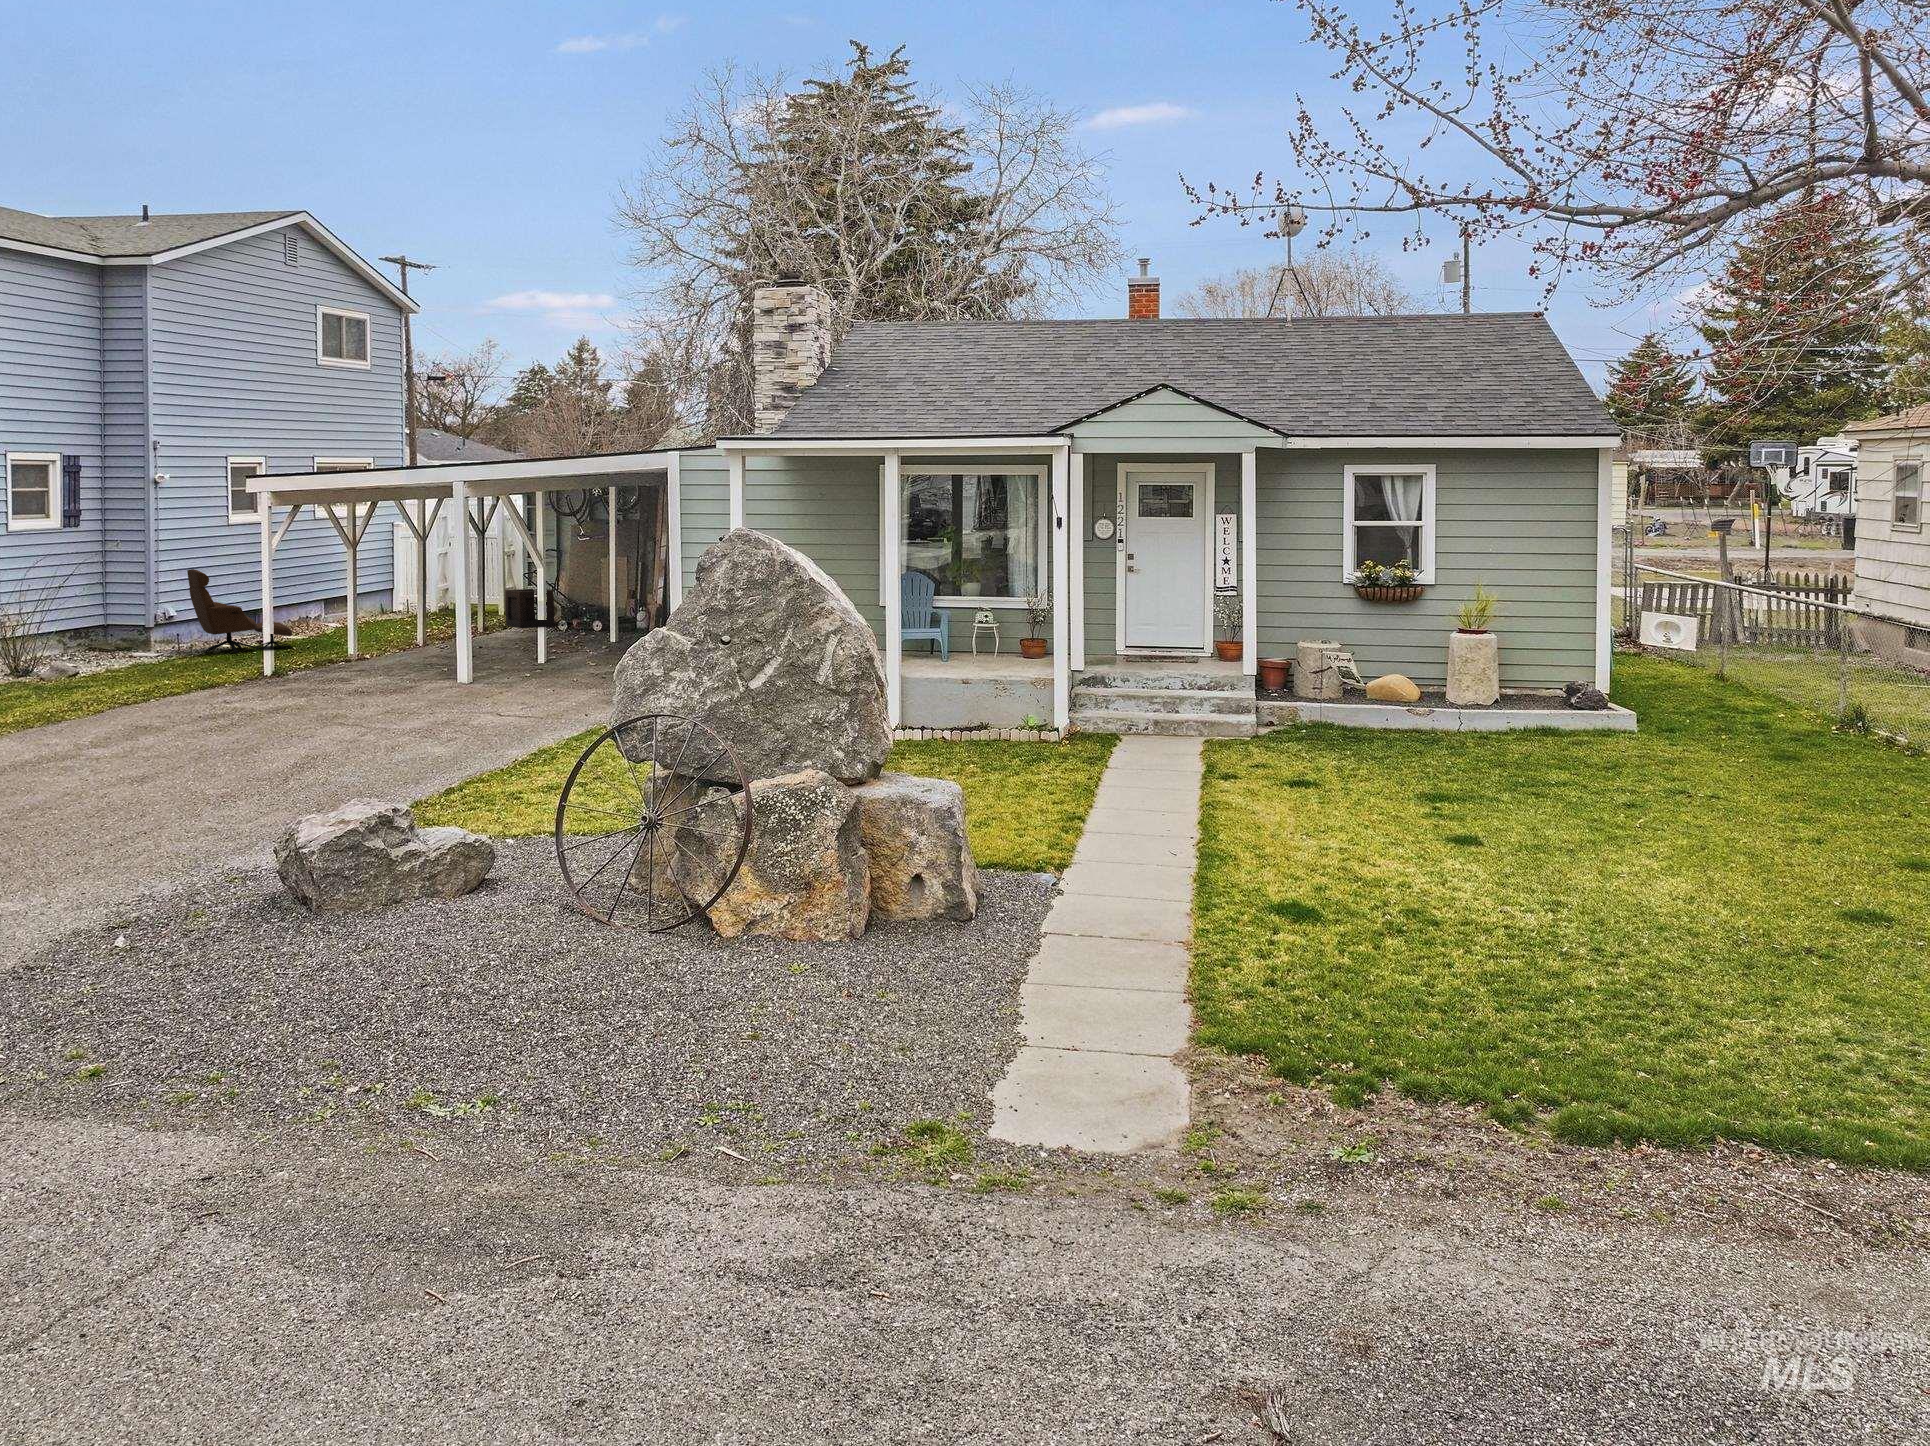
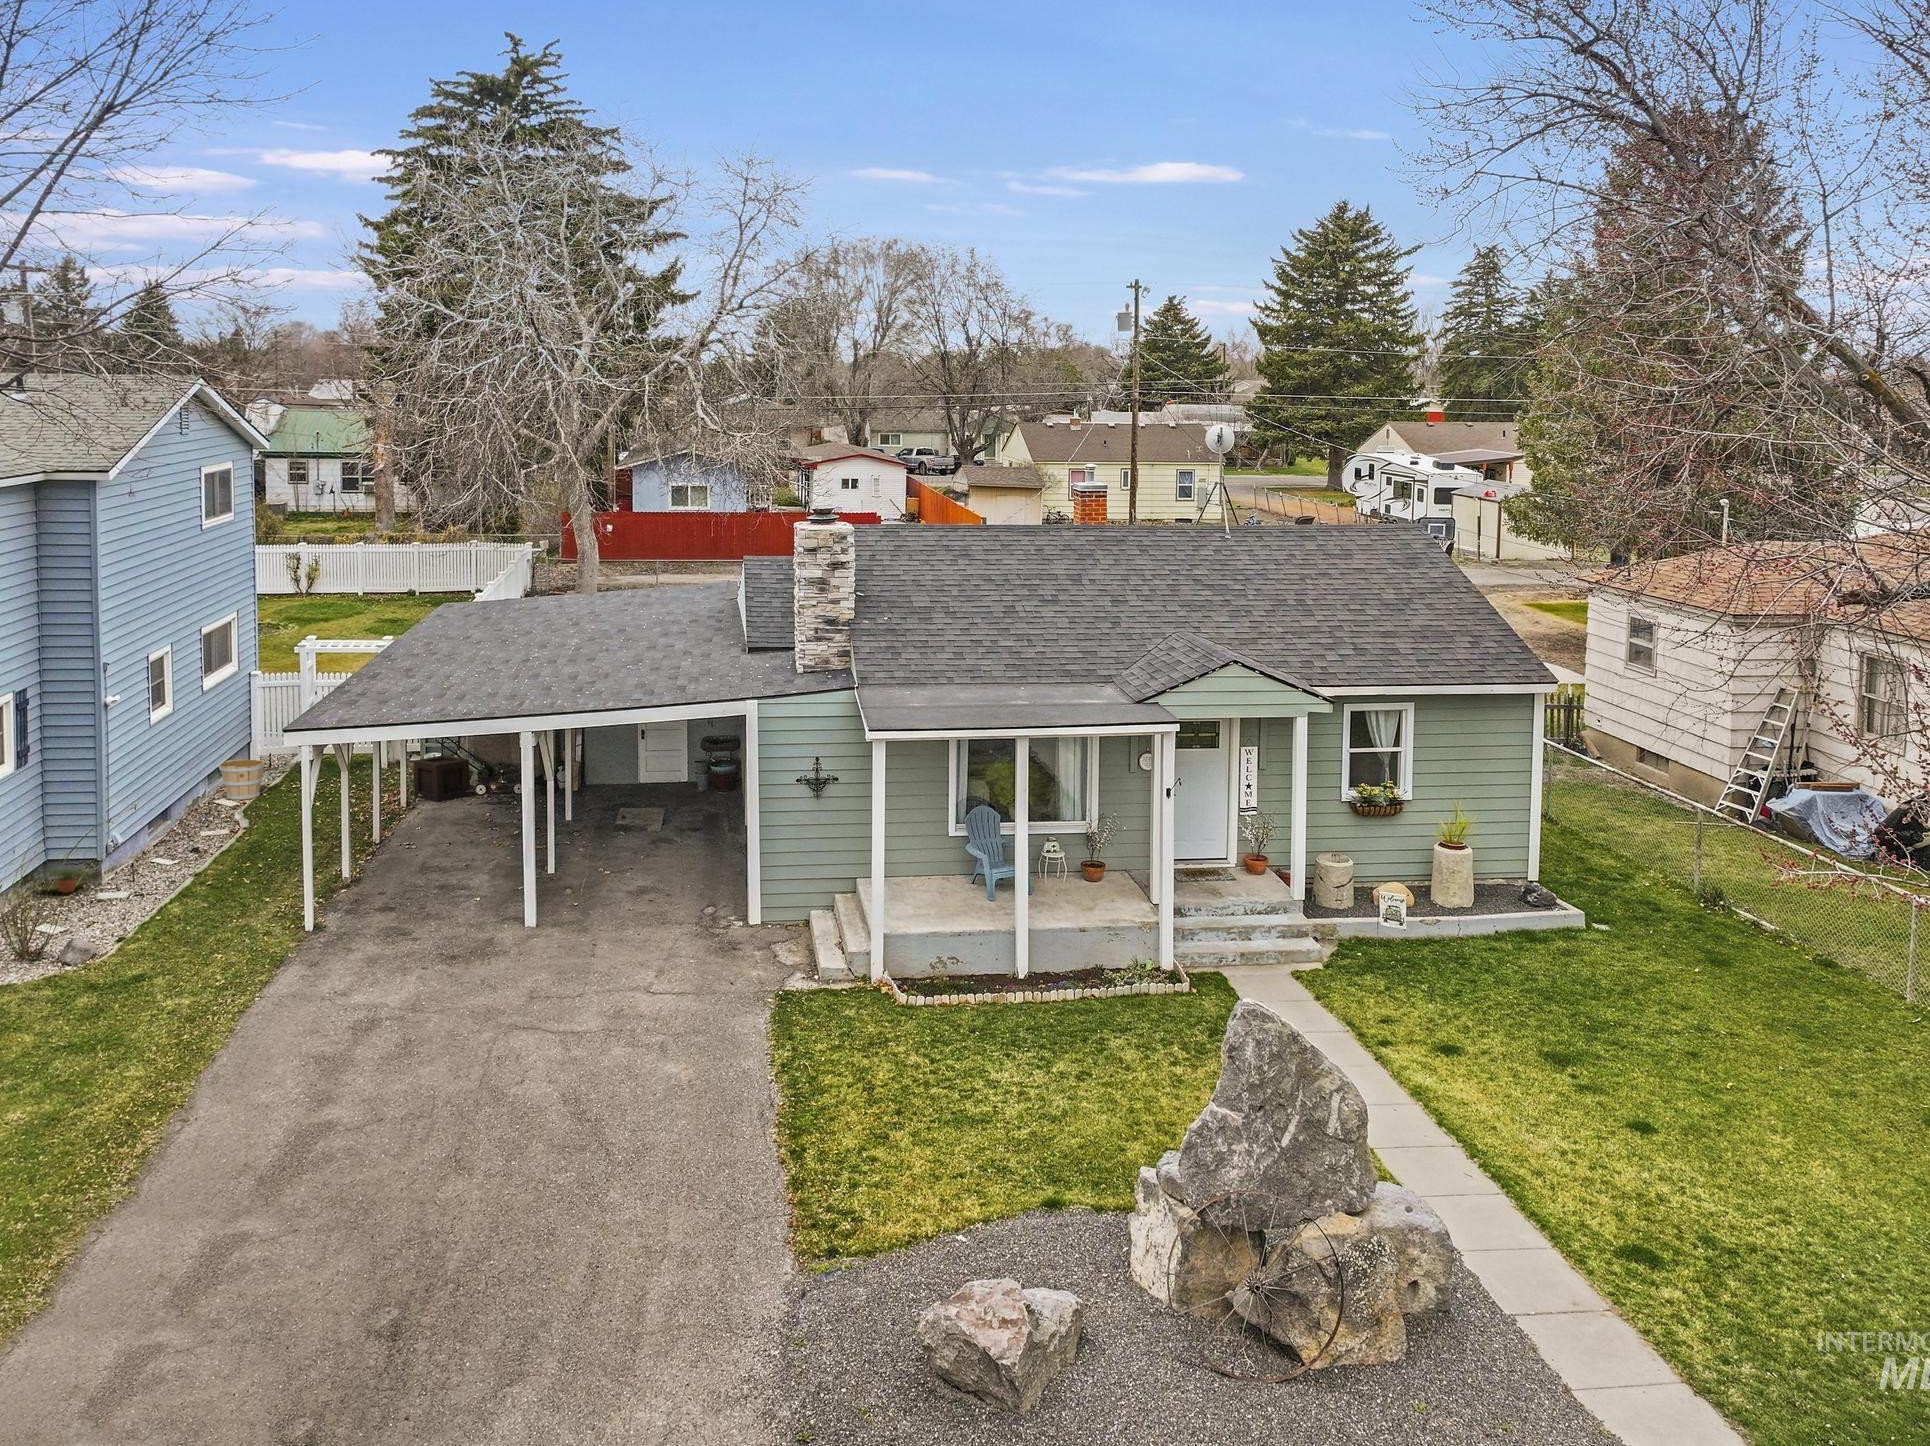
lounge chair: present [187,569,292,653] -> none [105,787,227,879]
wooden bucket: none [344,589,385,623] -> present [219,759,264,800]
potted plant: none [120,633,170,657] -> present [41,868,93,893]

